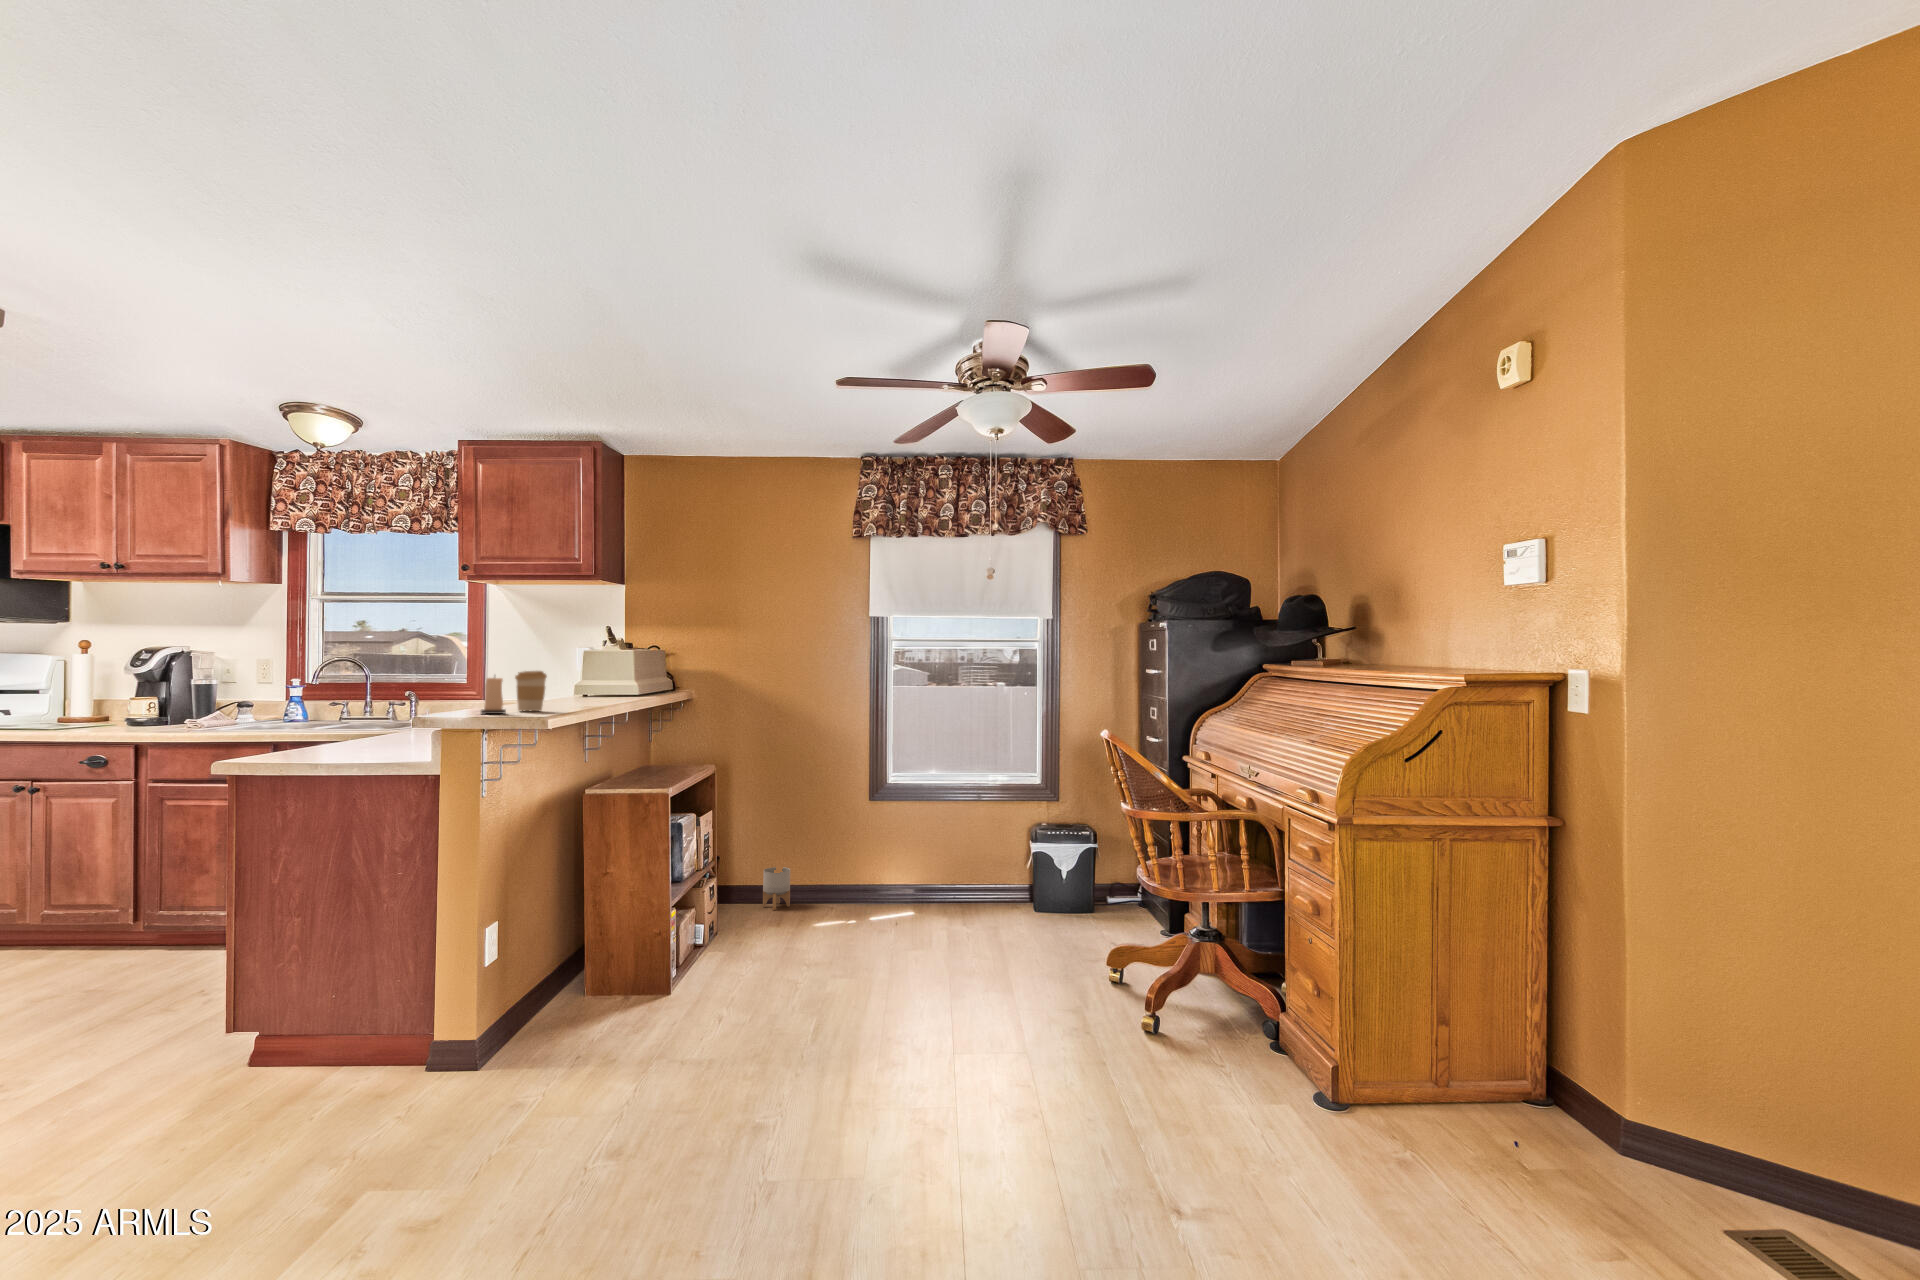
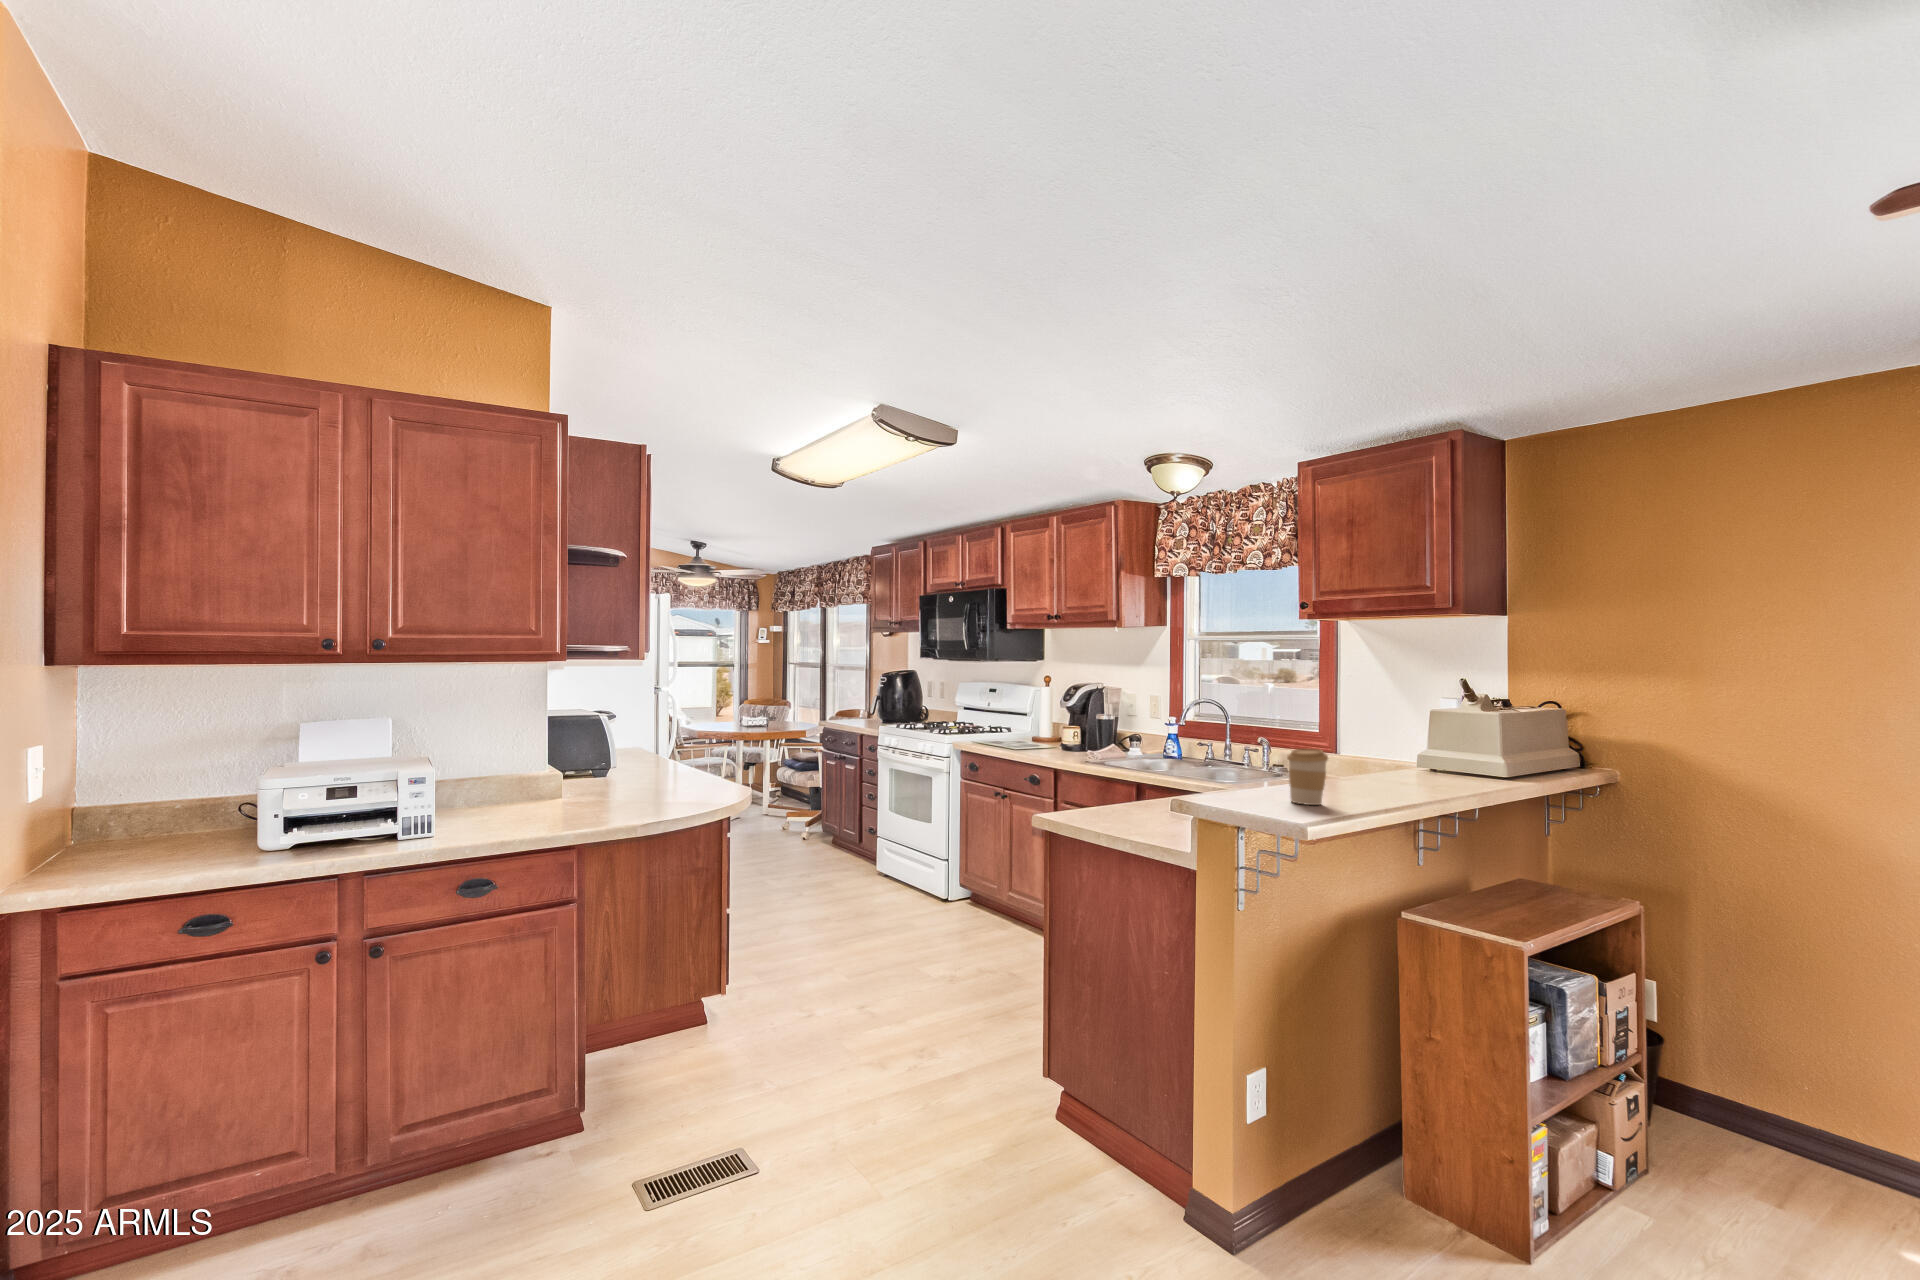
candle: present [481,677,506,714] -> none [1236,753,1268,806]
planter: present [763,867,790,910] -> none [1756,1090,1821,1177]

